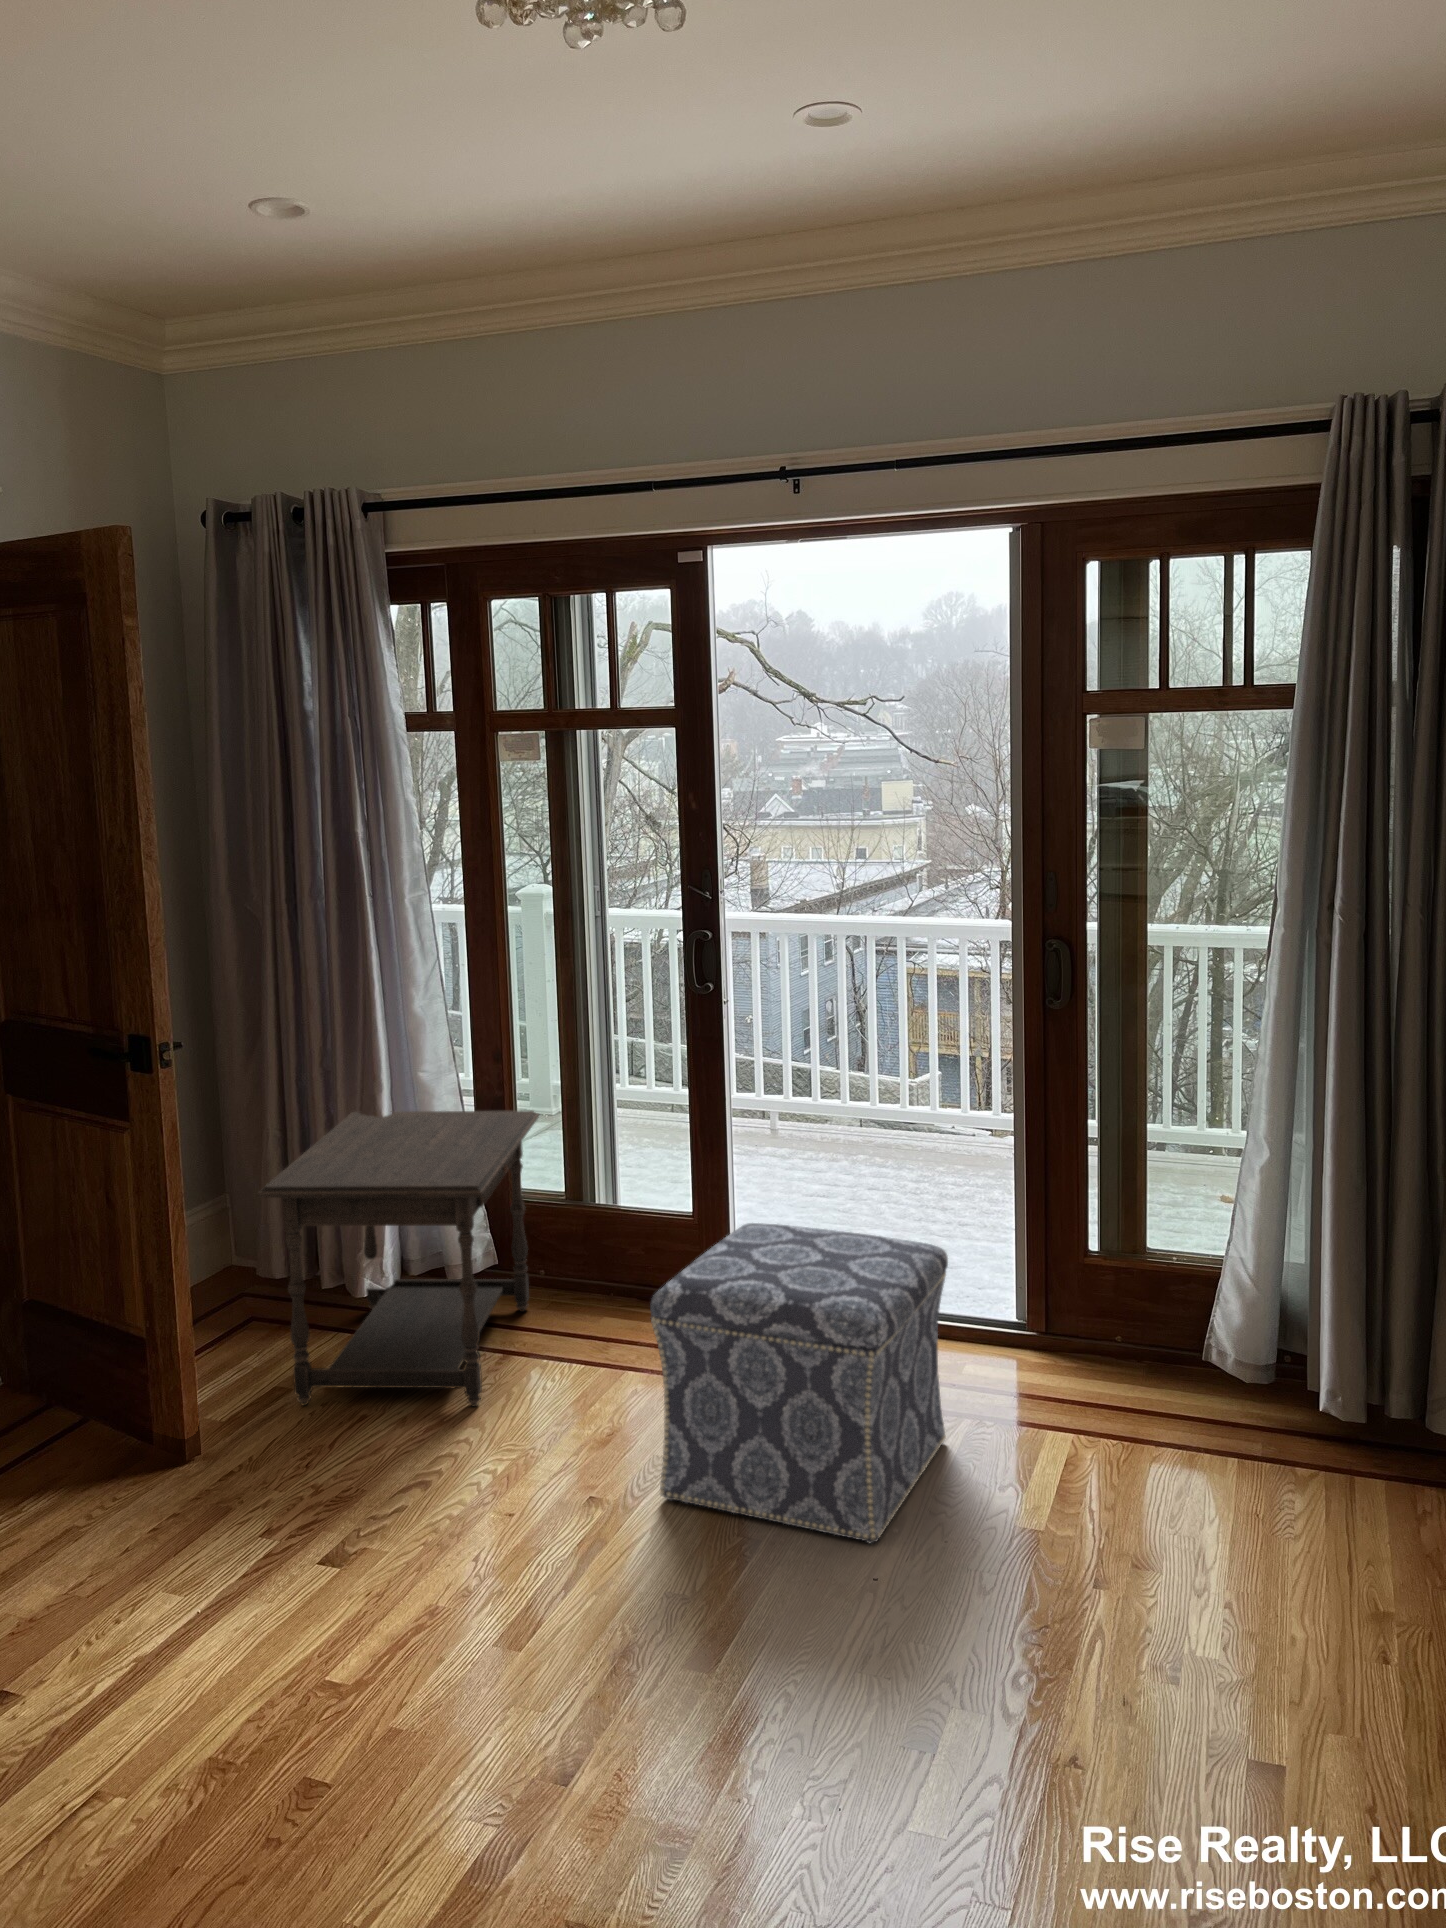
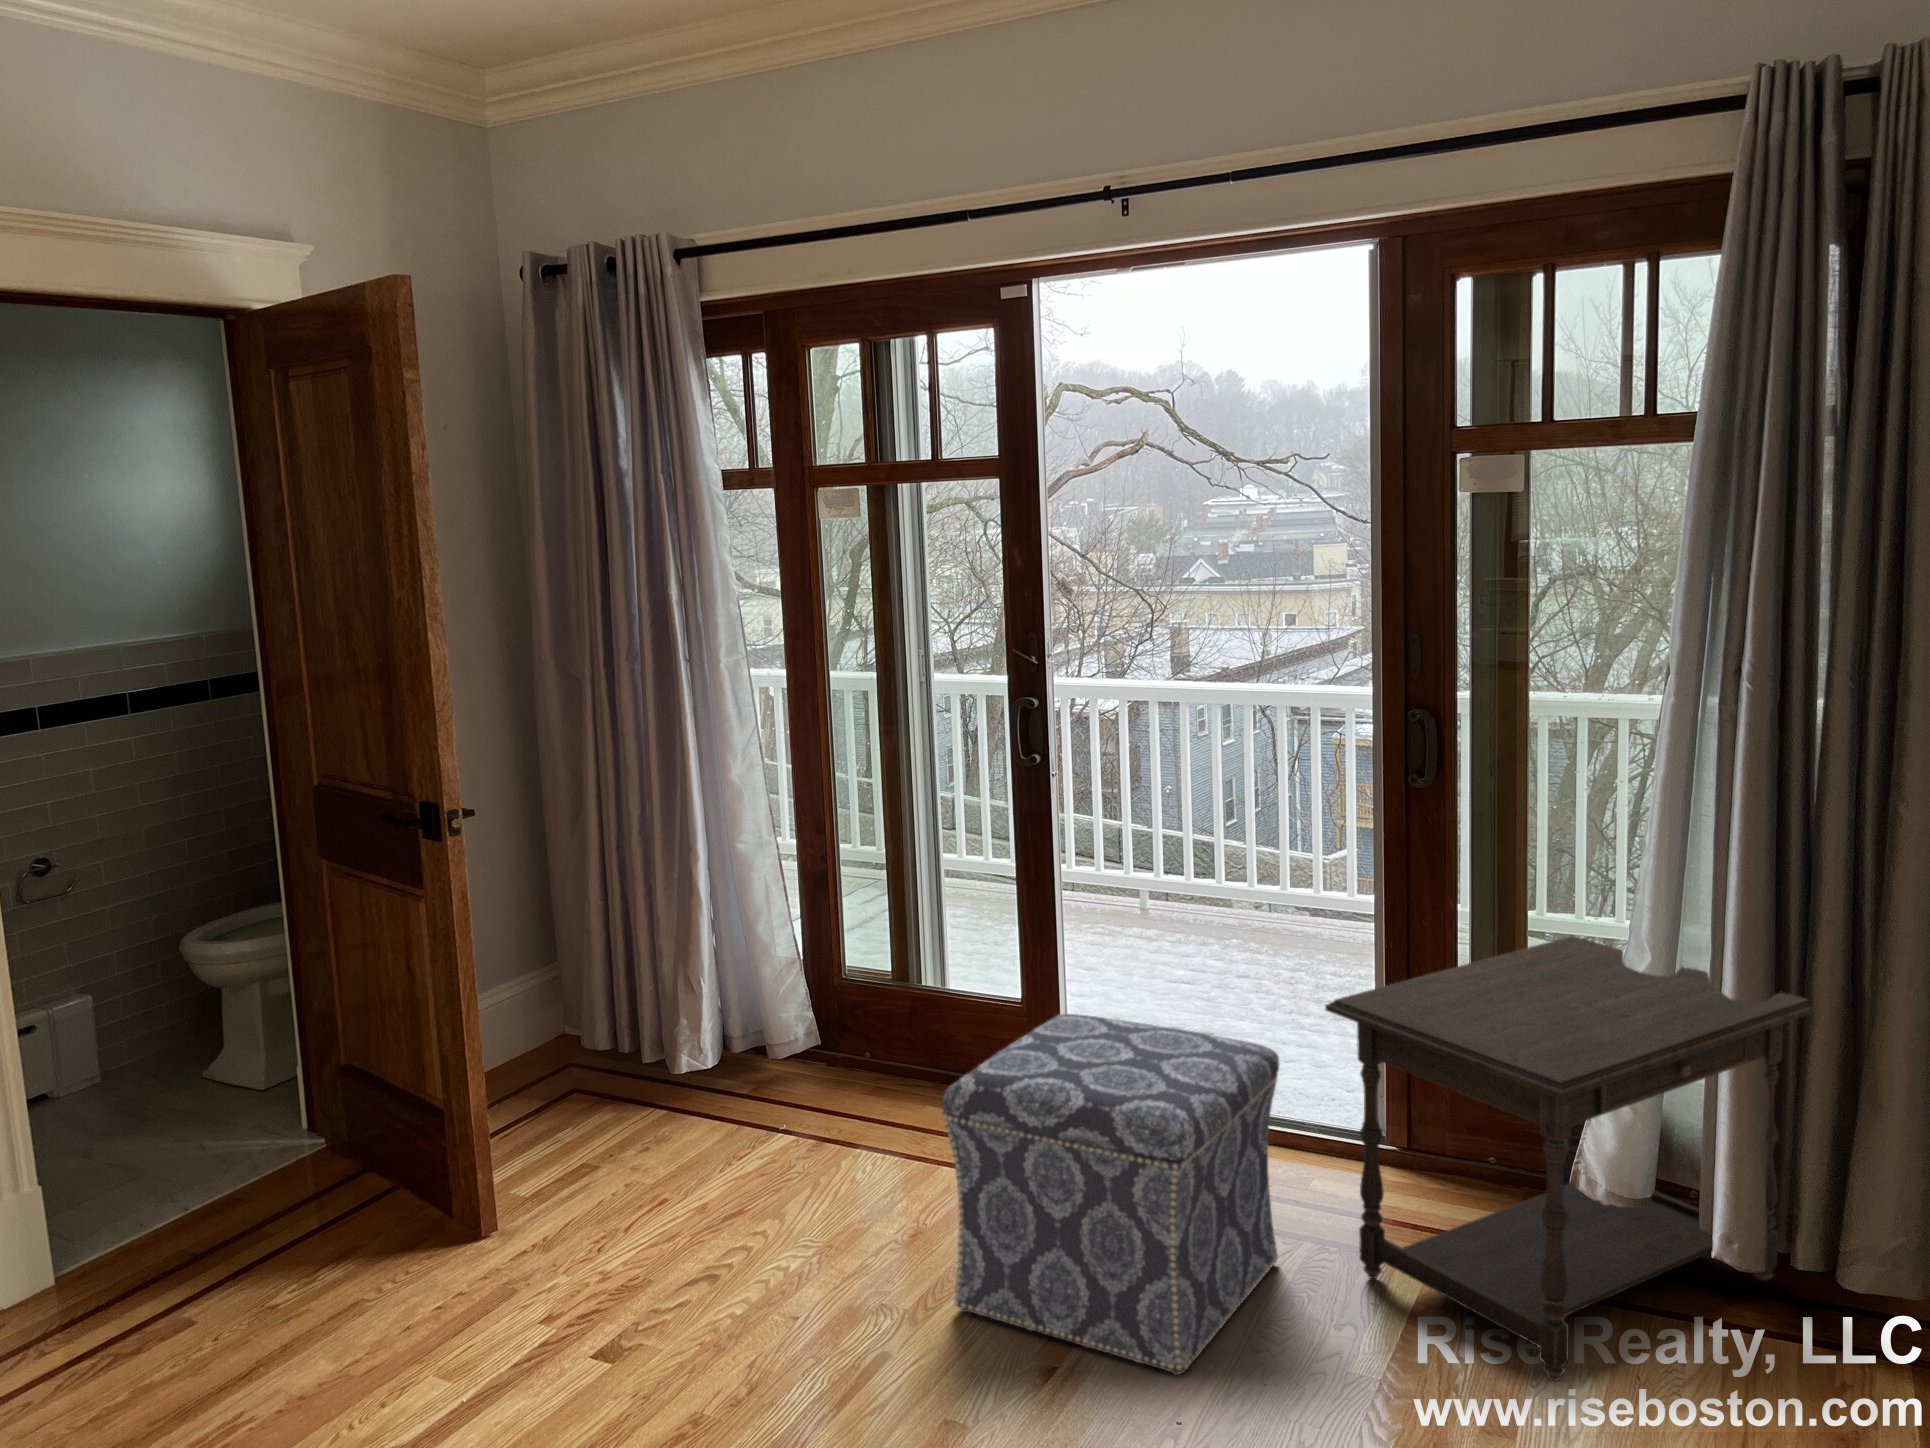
side table: present [258,1110,539,1407] -> present [1325,936,1810,1381]

